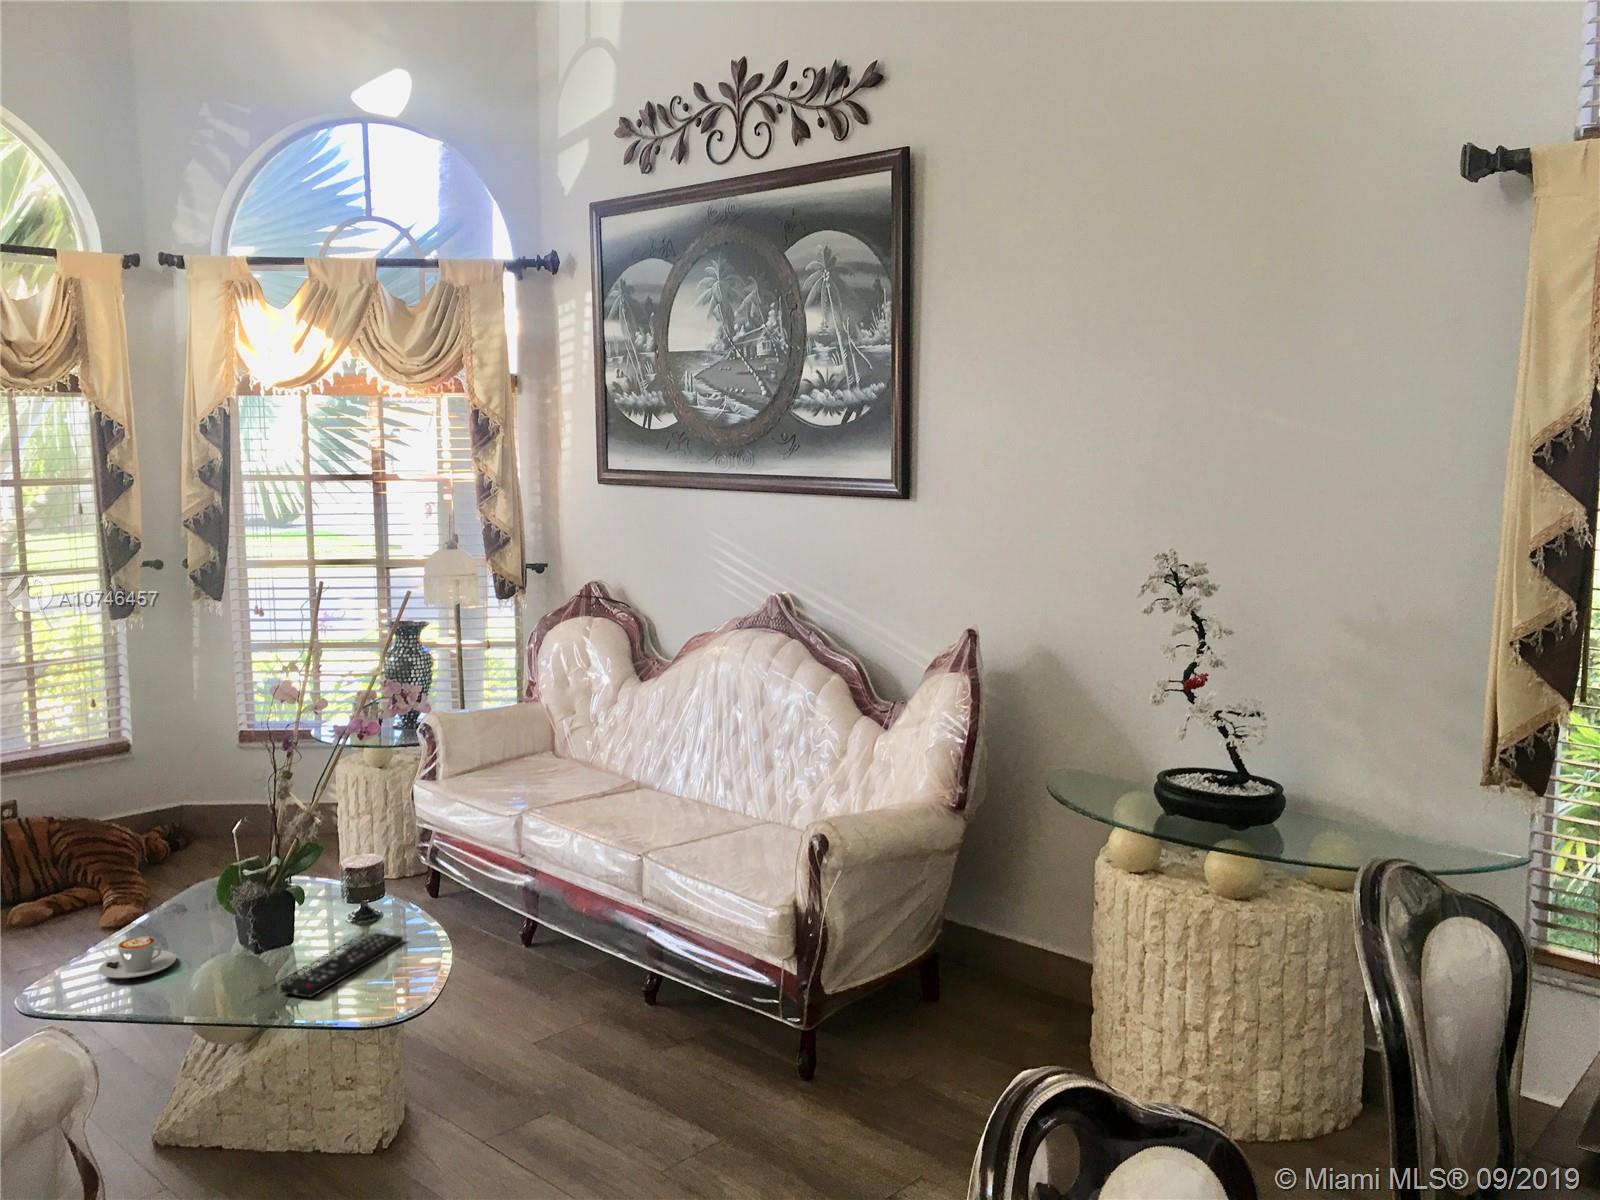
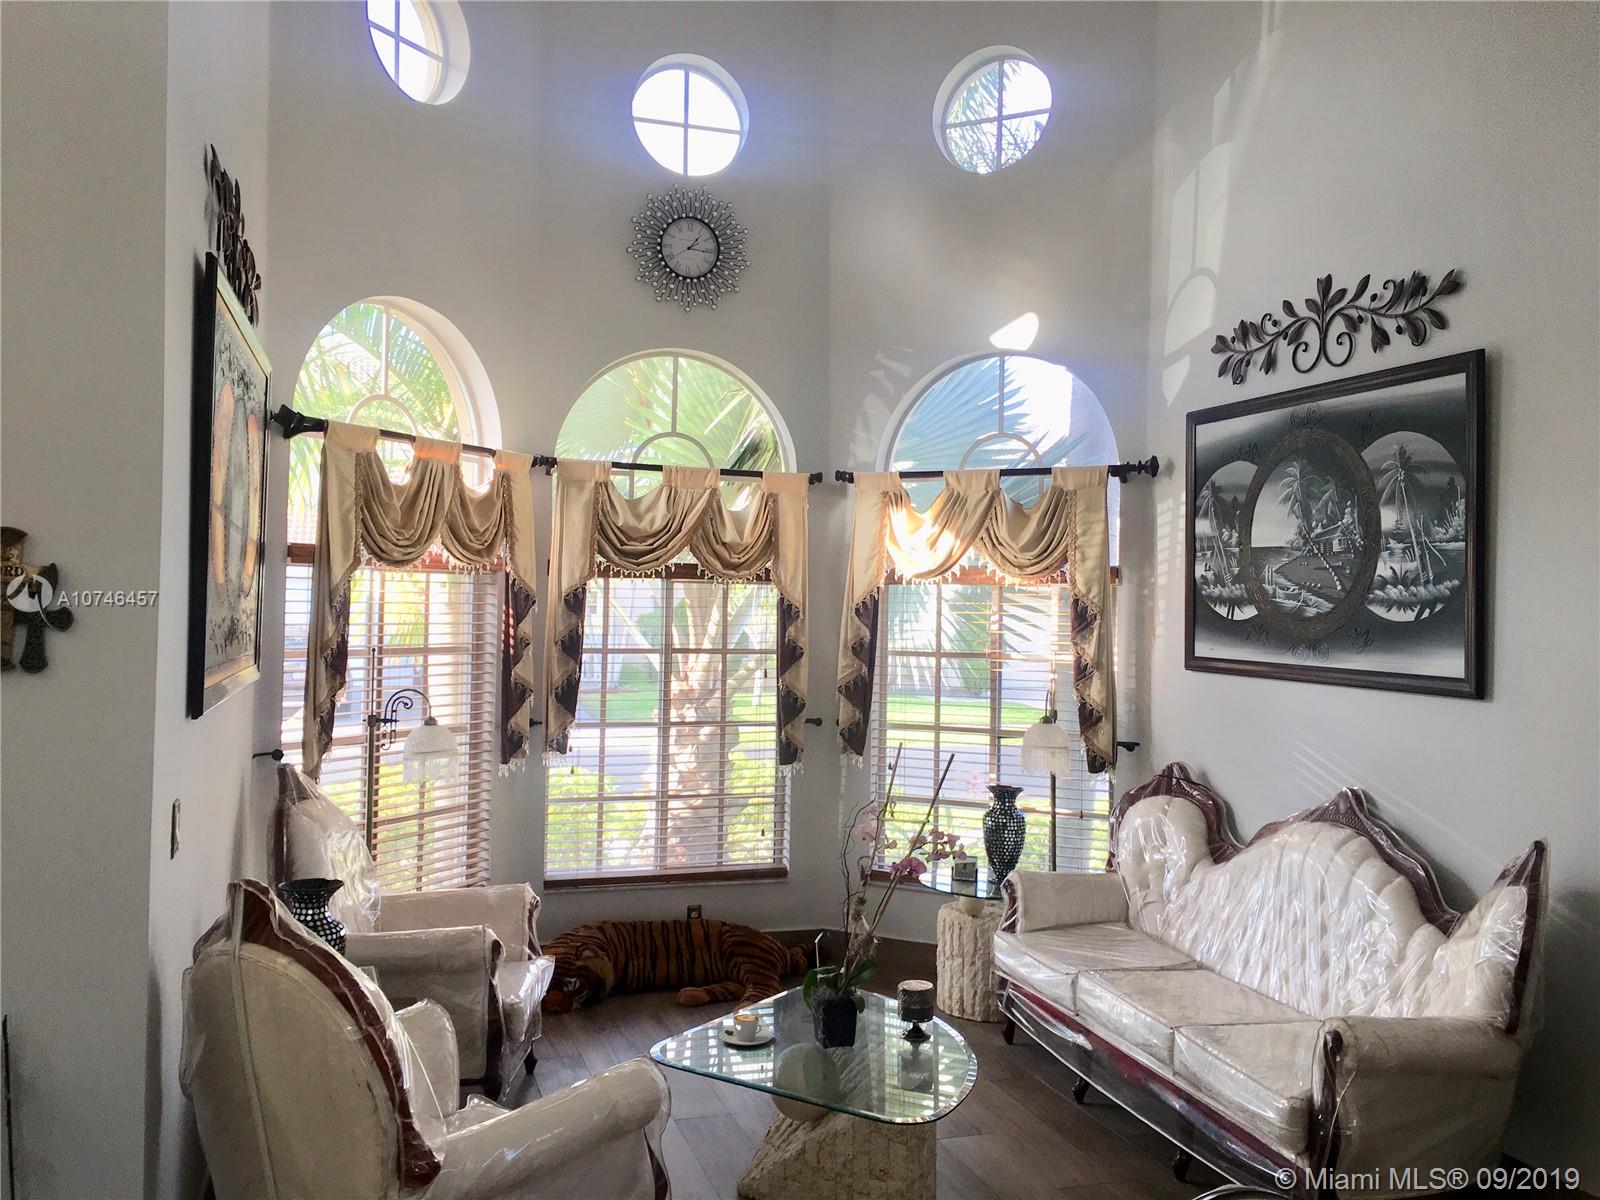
remote control: present [281,933,403,997] -> none [839,1049,943,1089]

